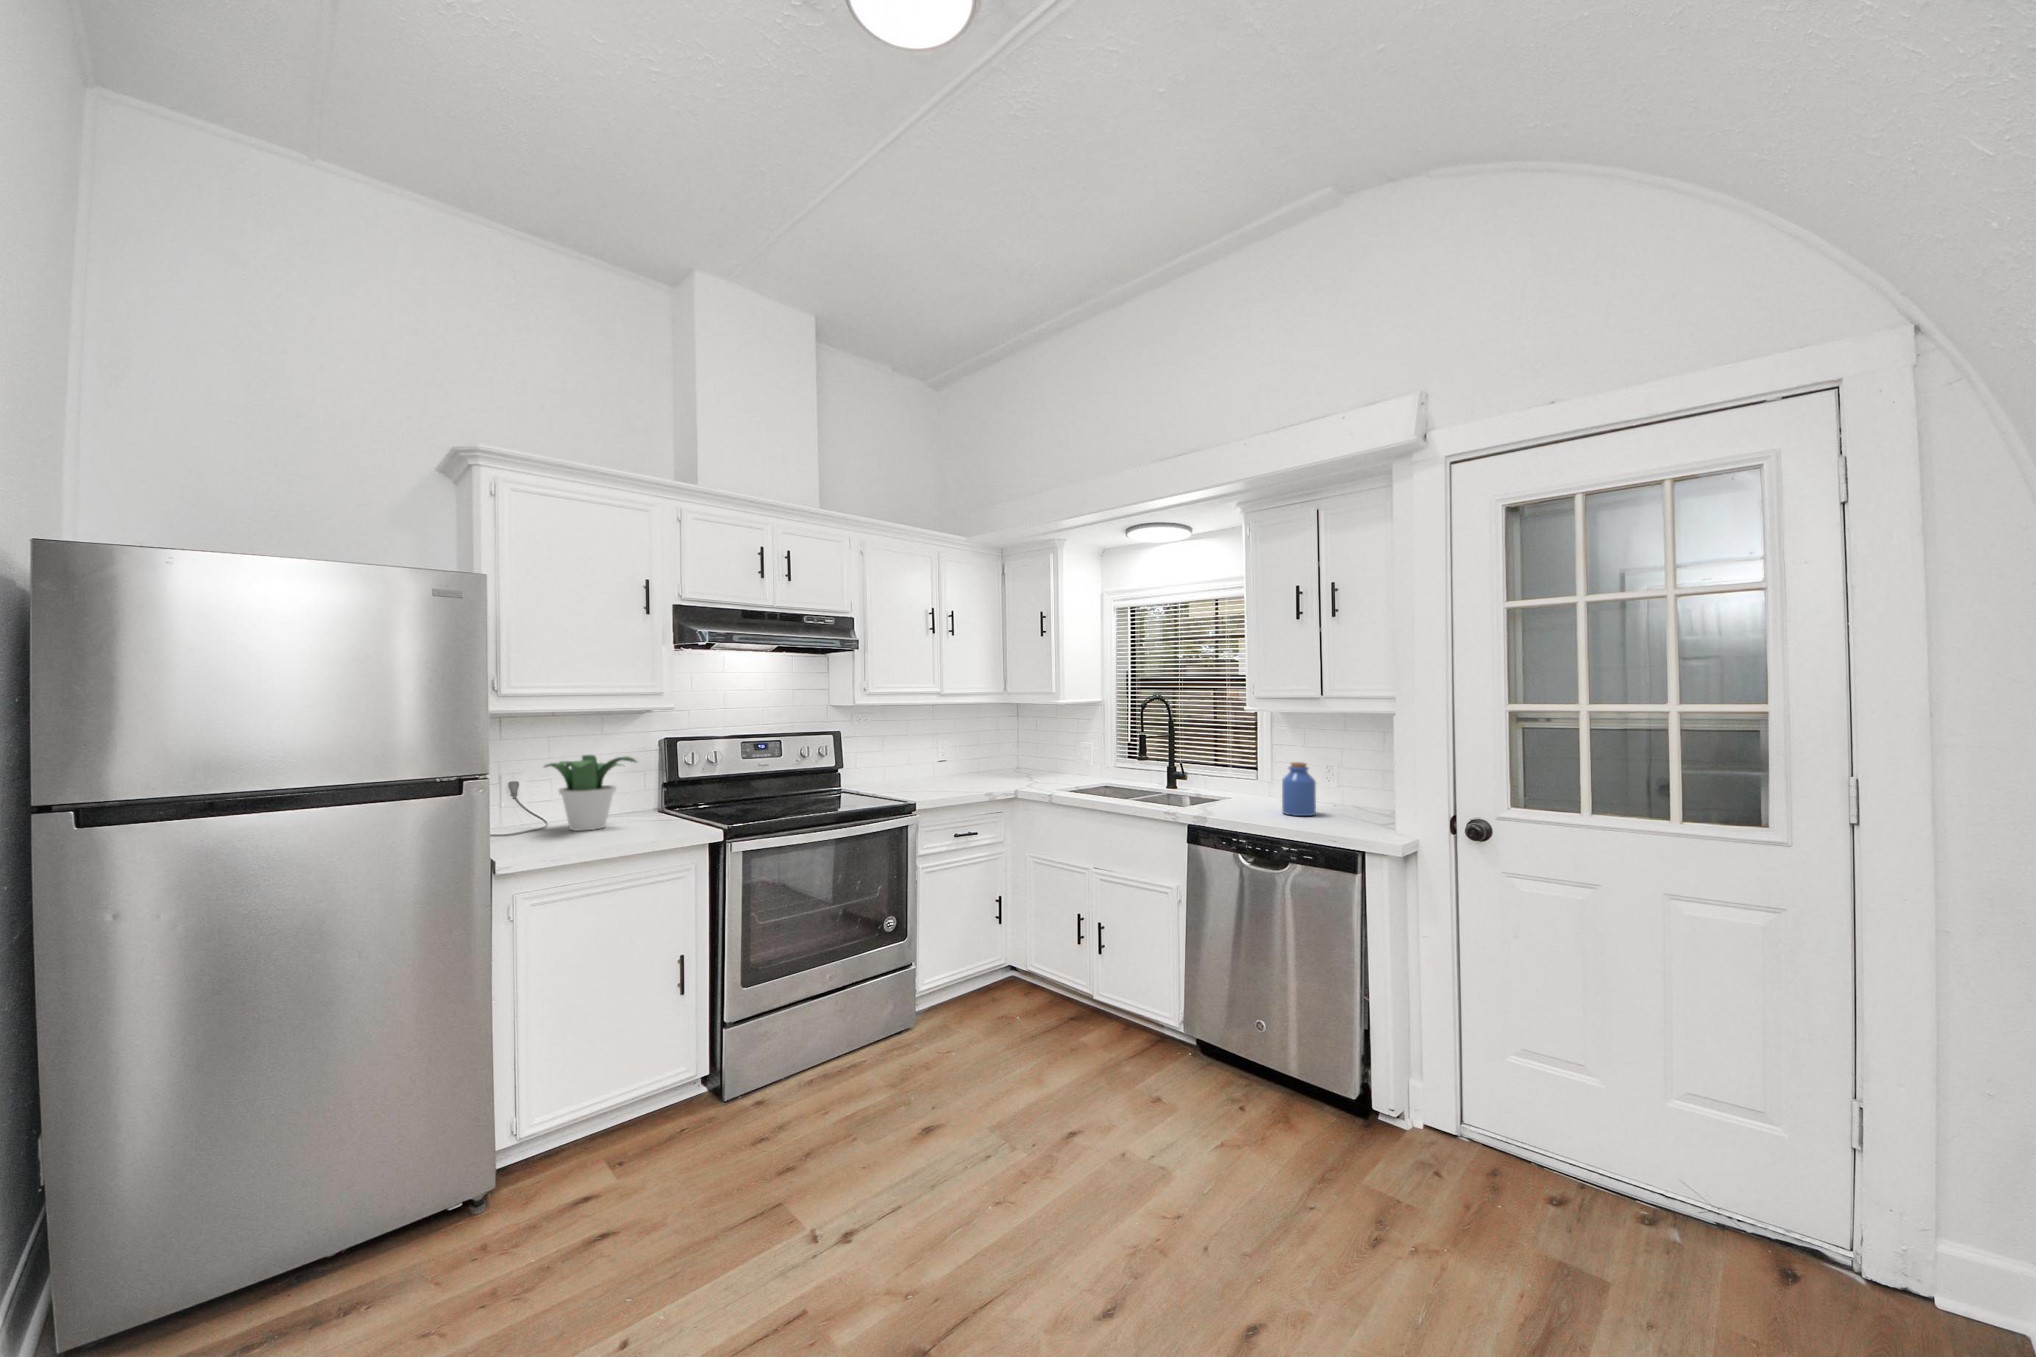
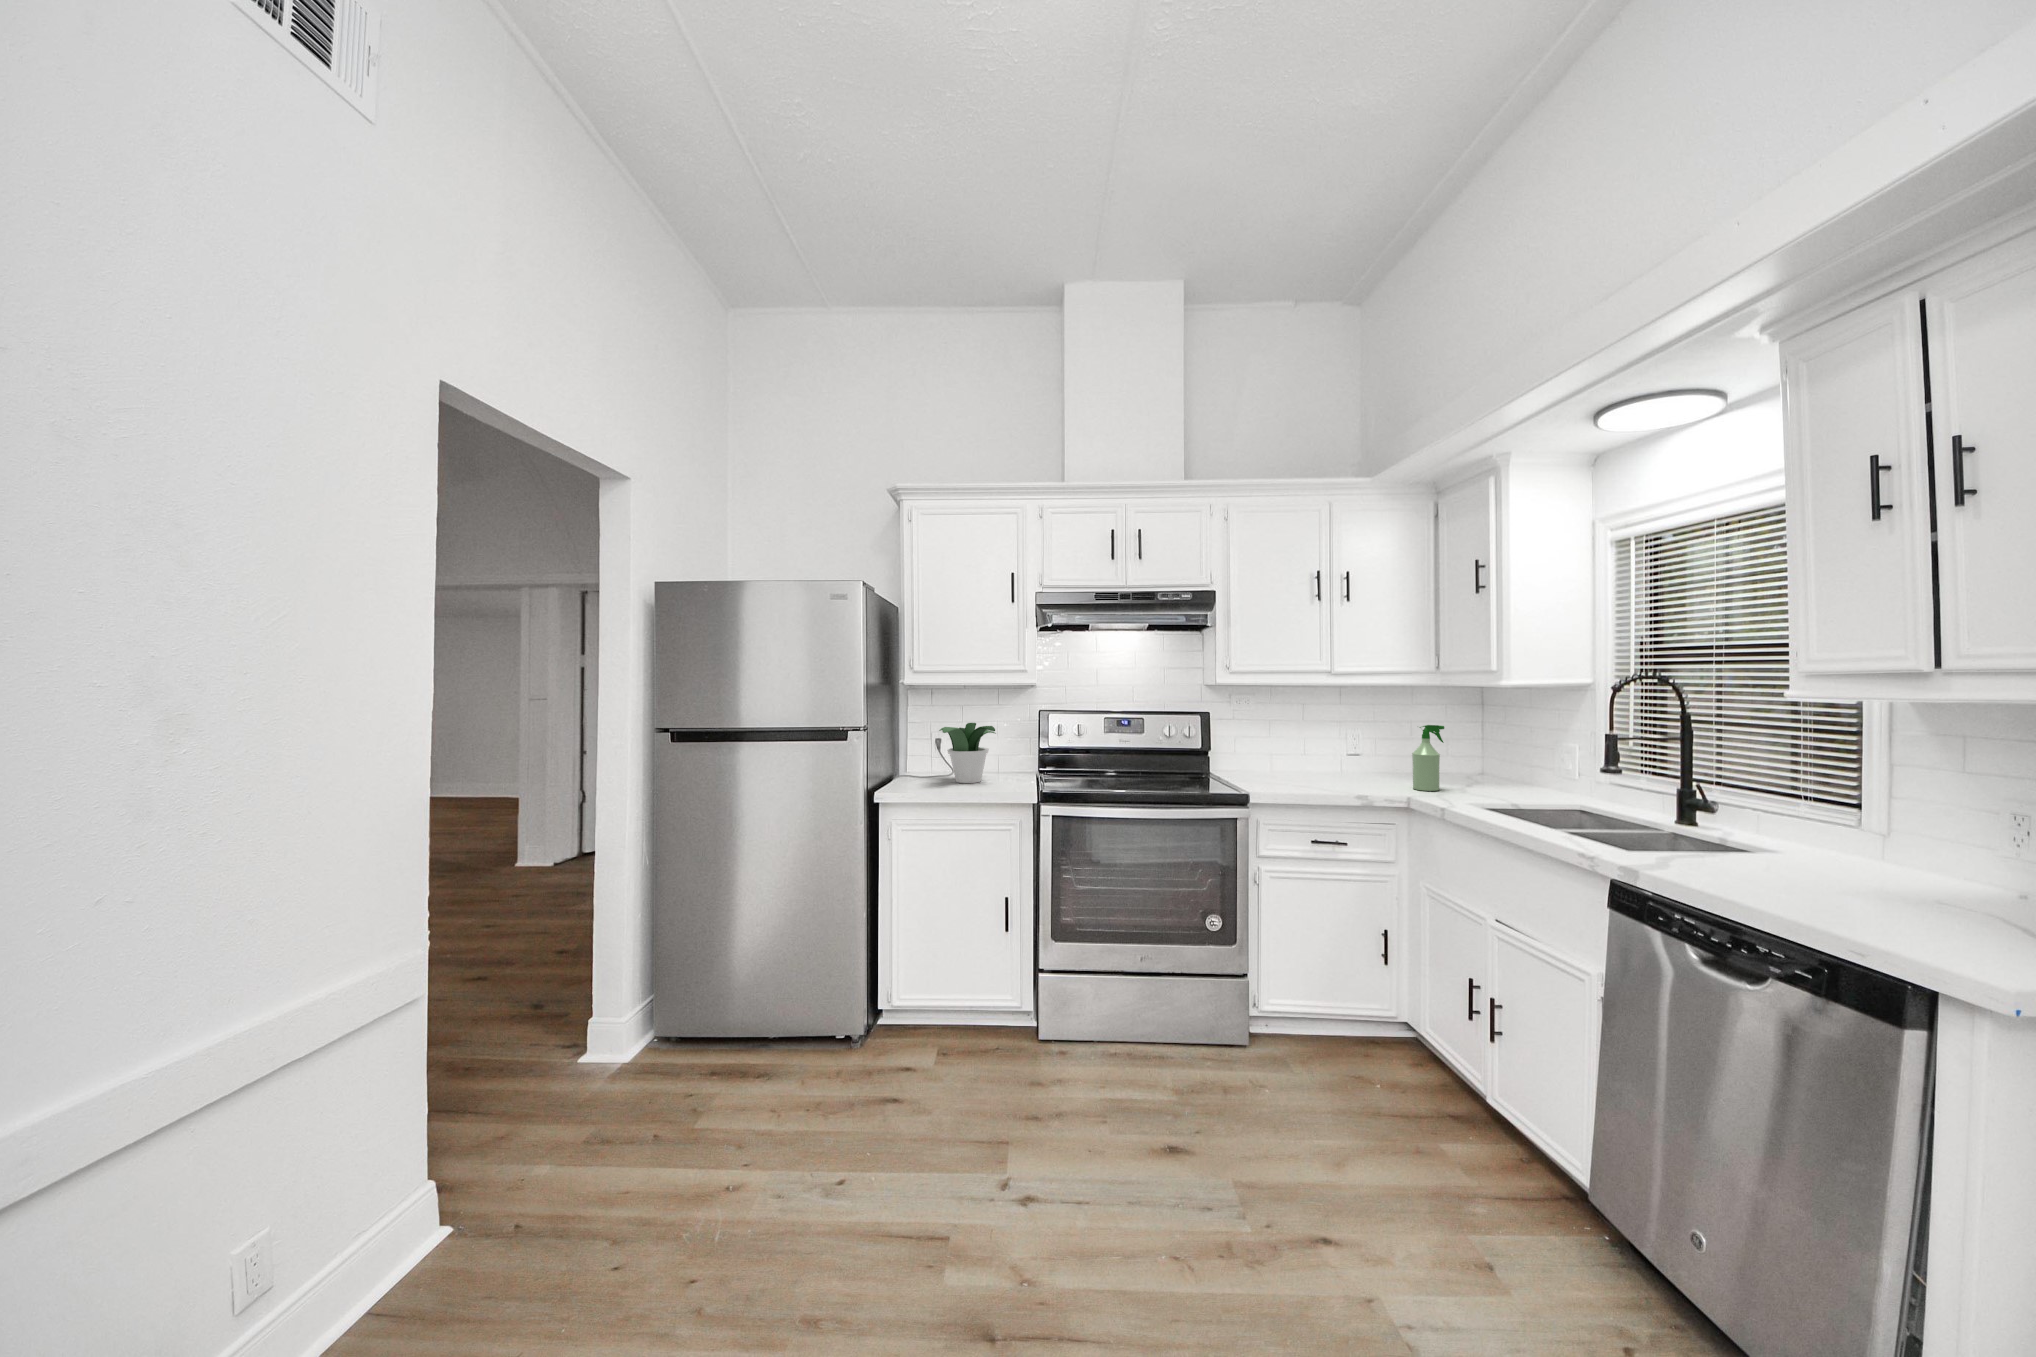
spray bottle: none [1009,736,1031,789] -> present [1412,725,1444,791]
jar: present [1282,762,1316,816] -> none [1832,803,1924,908]

